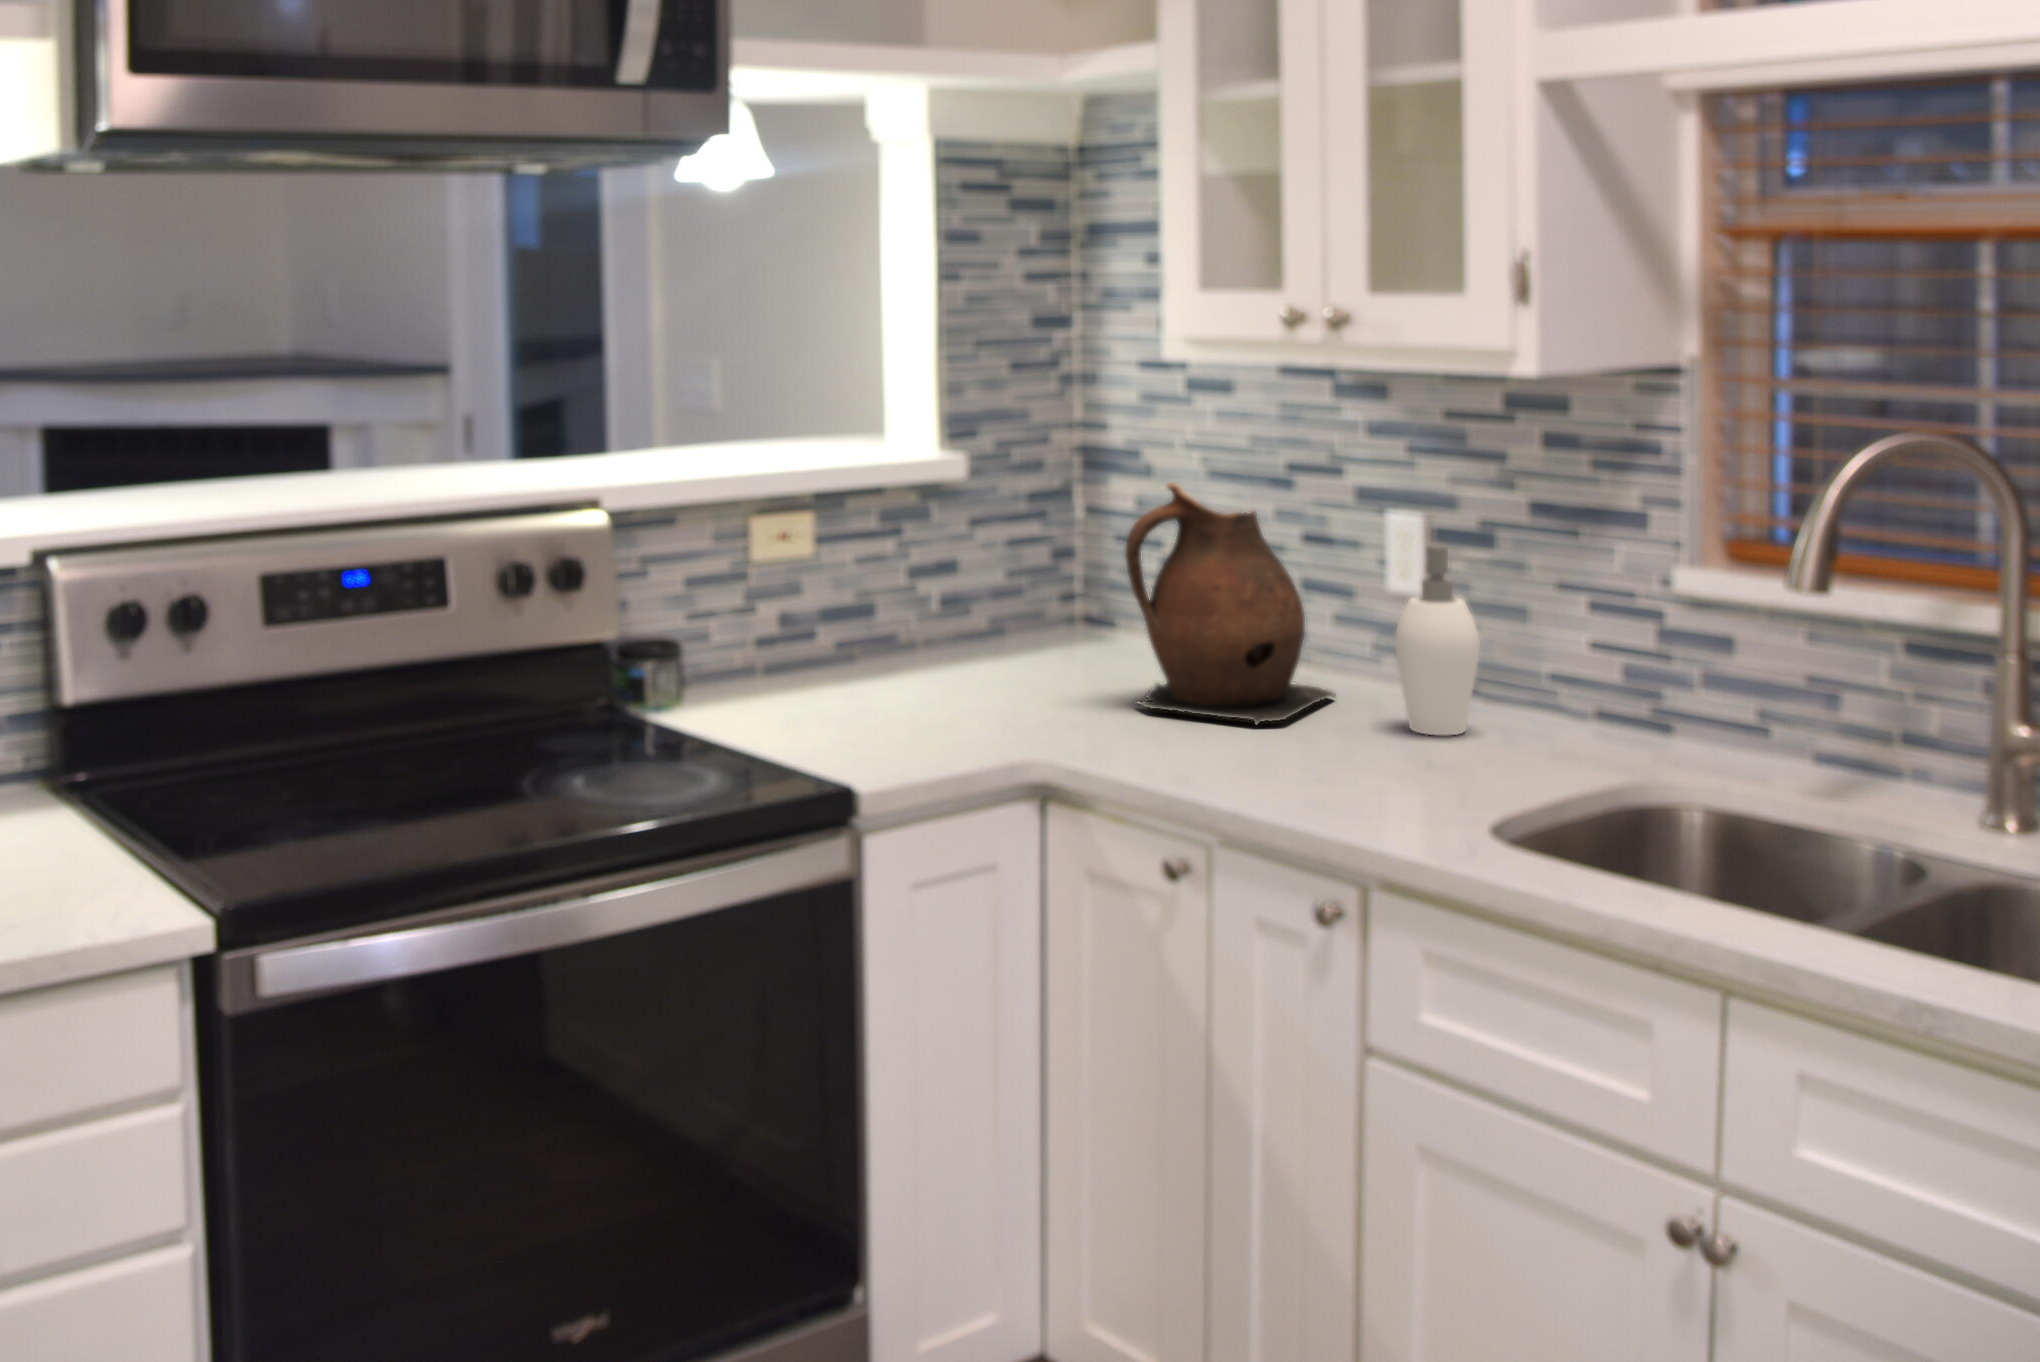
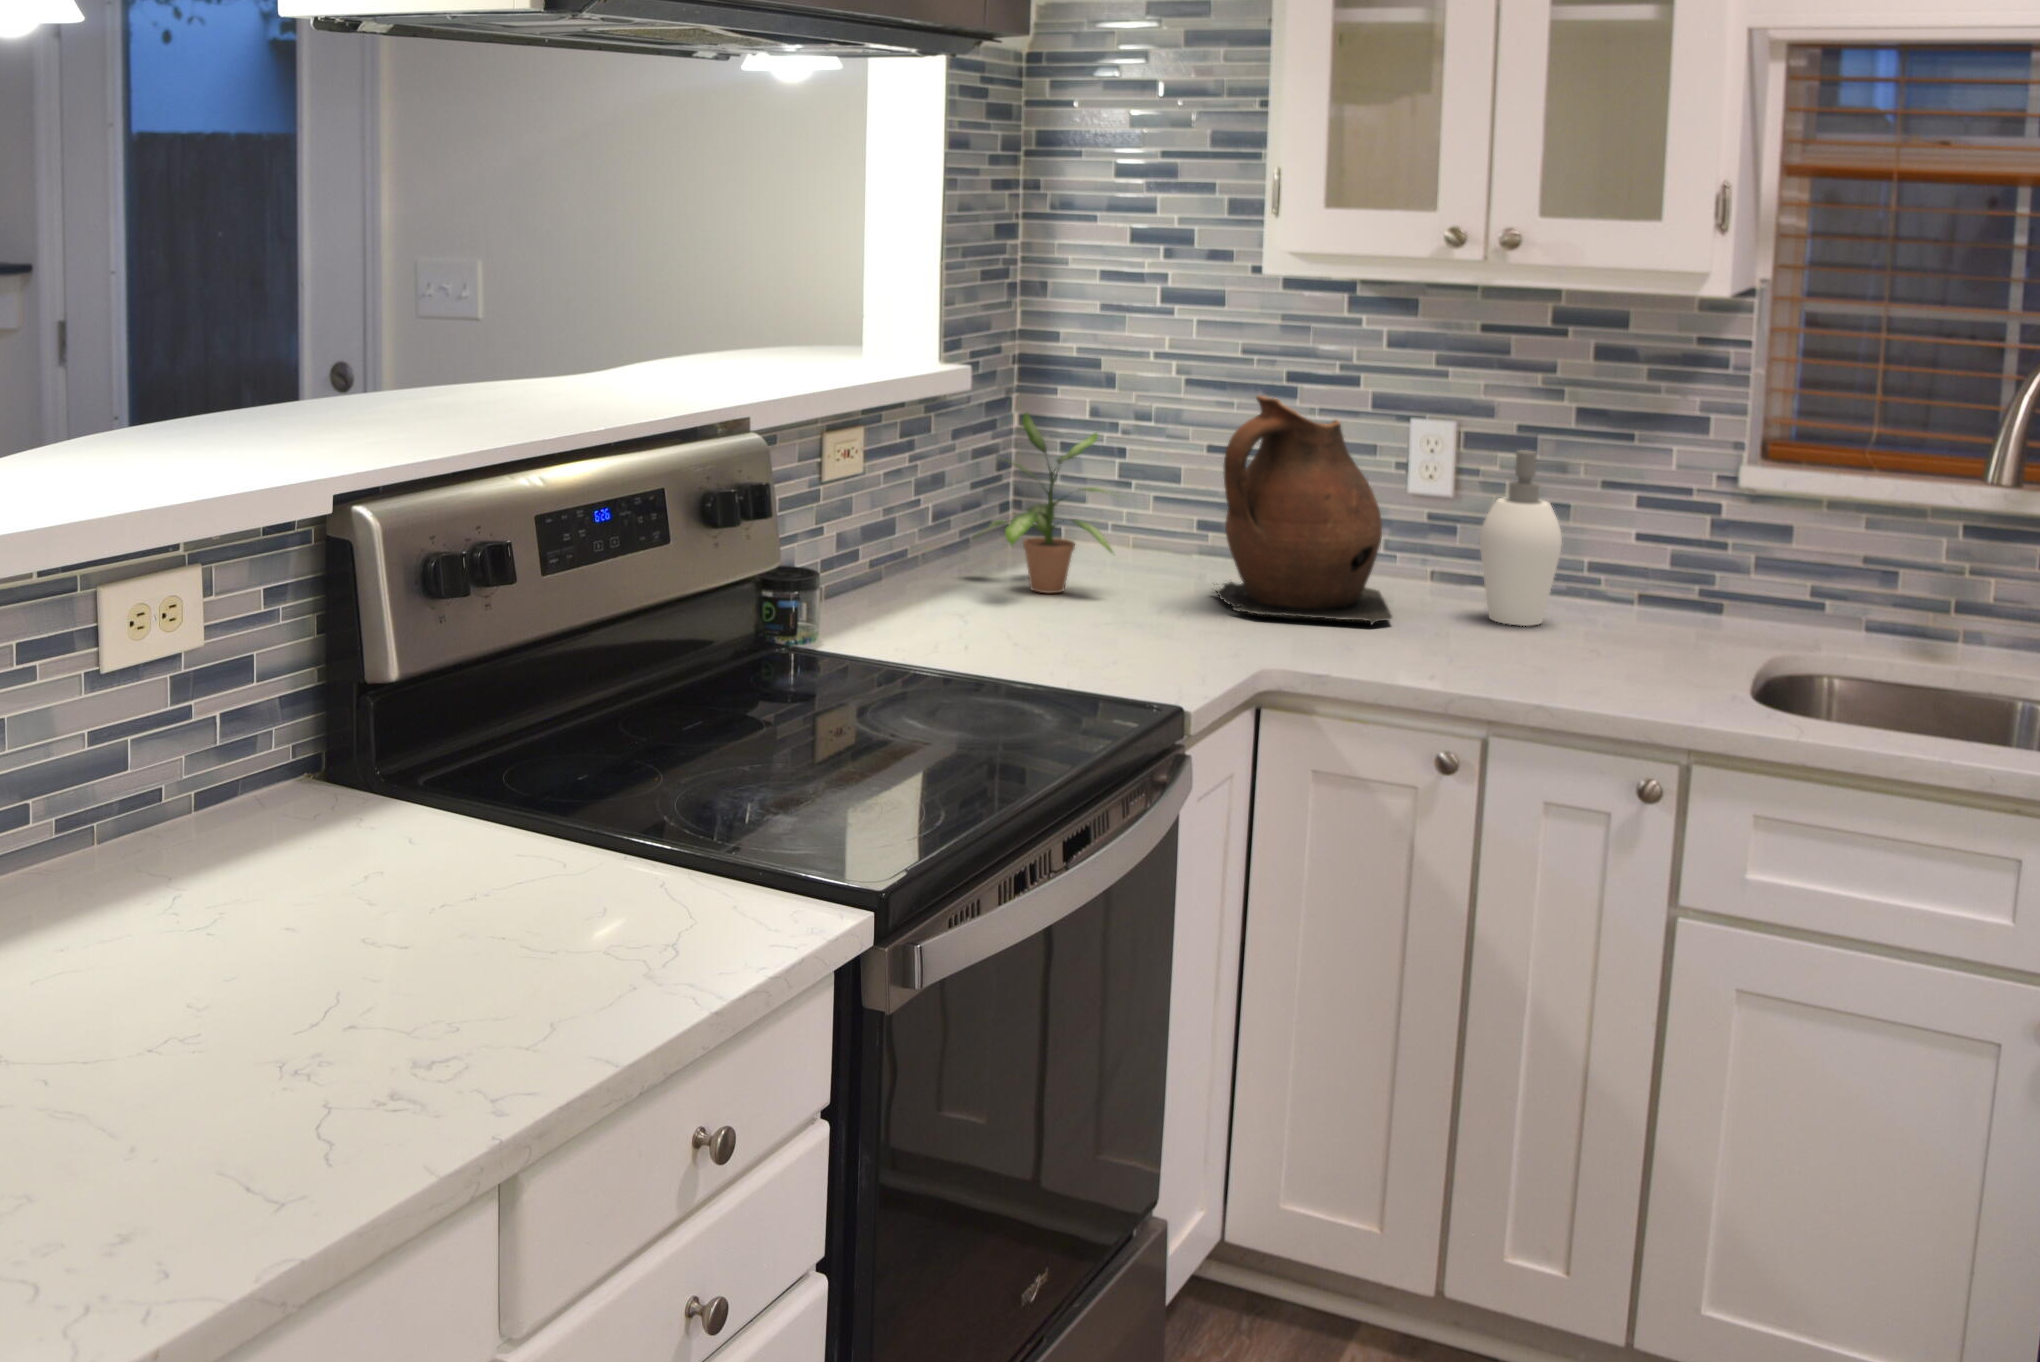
potted plant: none [926,496,1076,680] -> present [975,413,1115,593]

